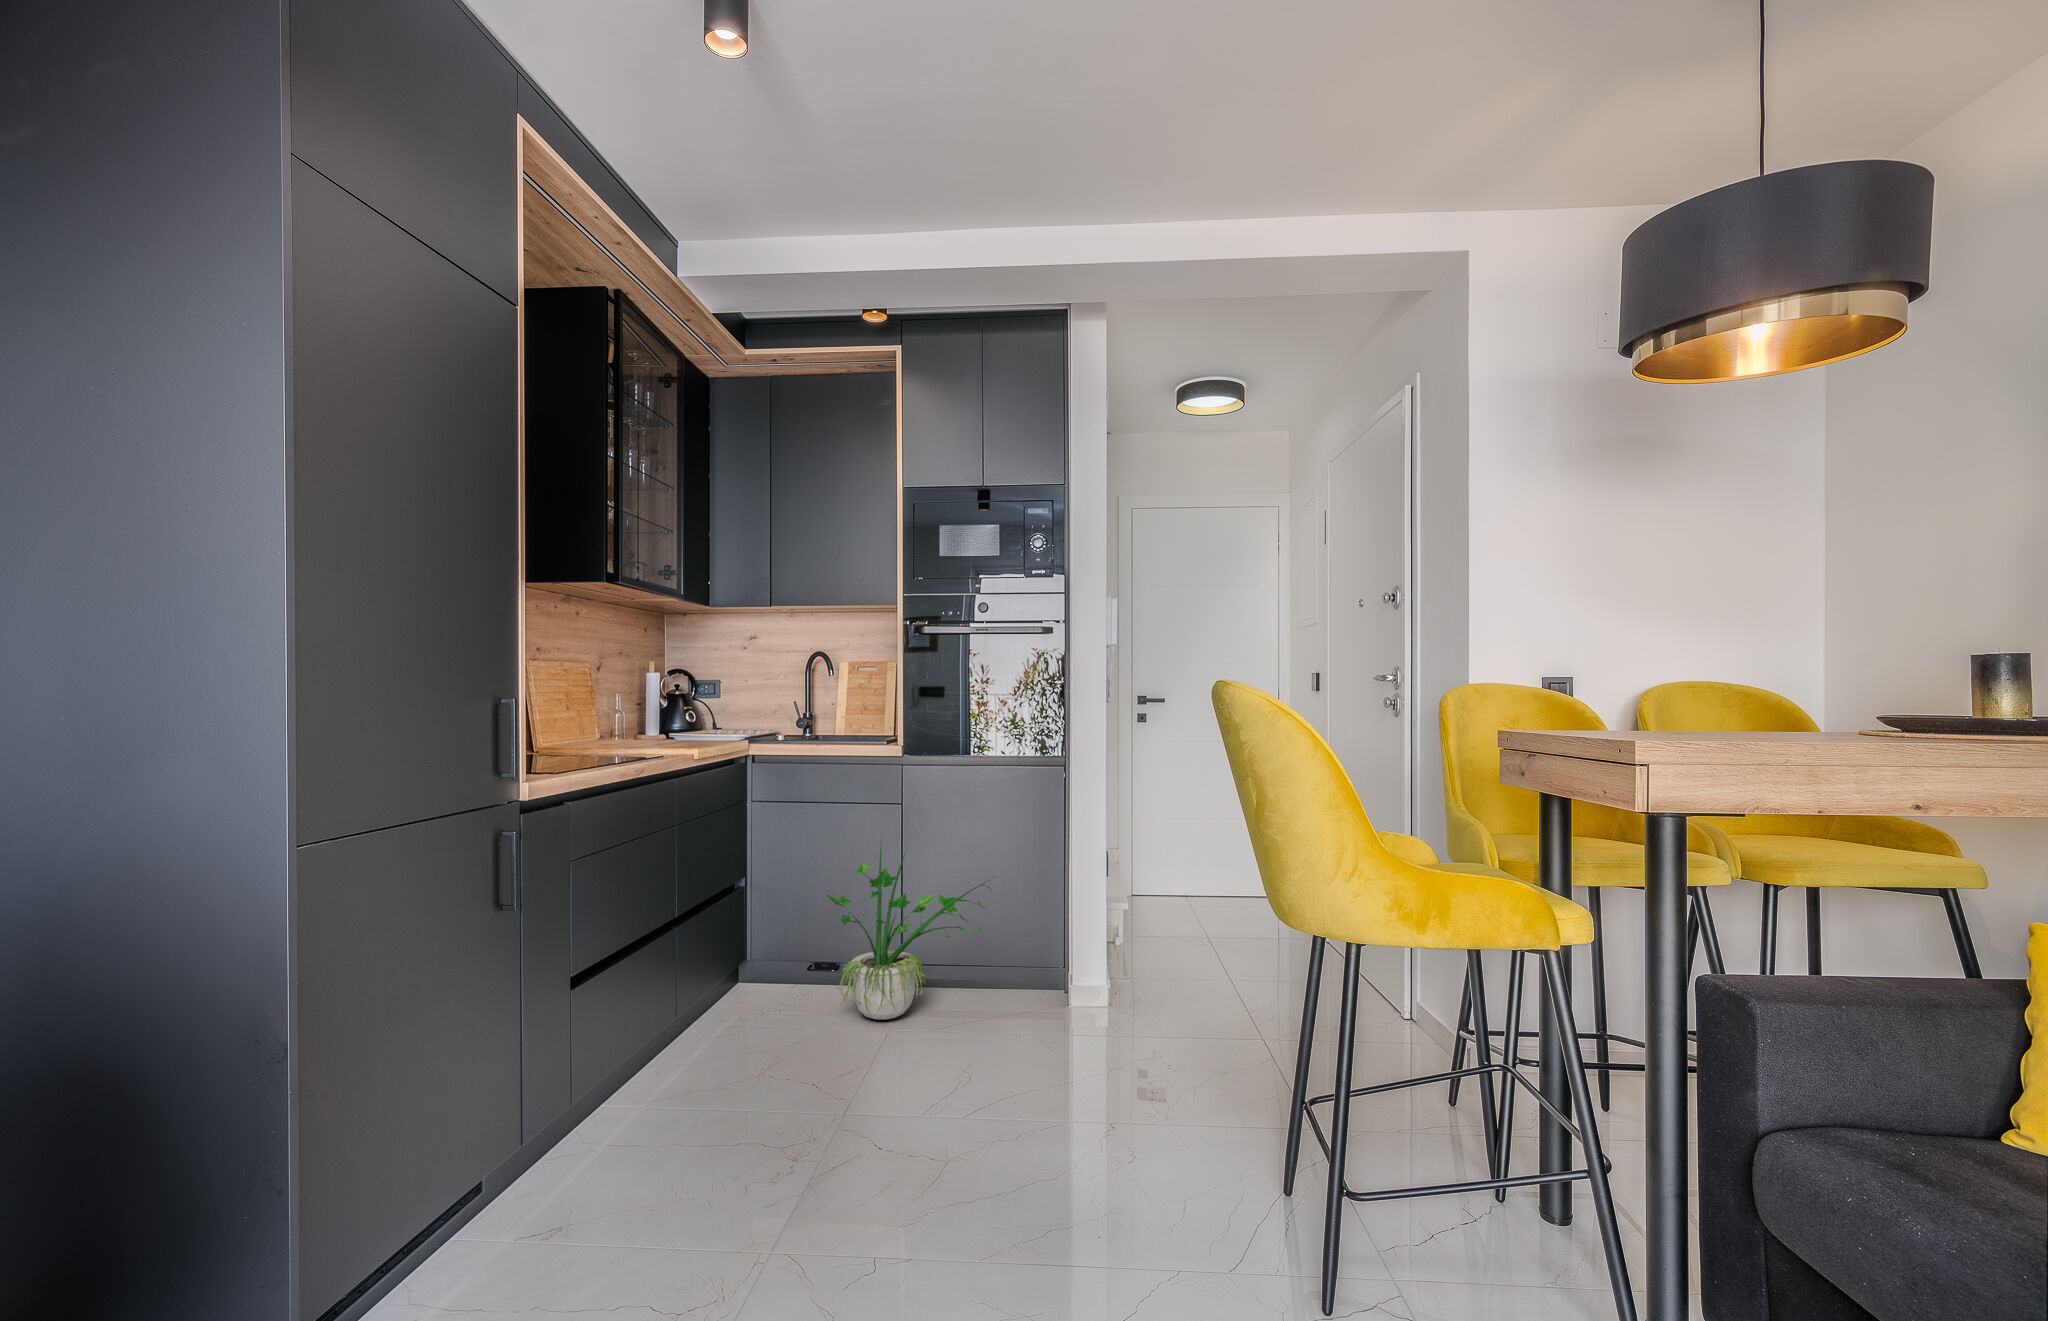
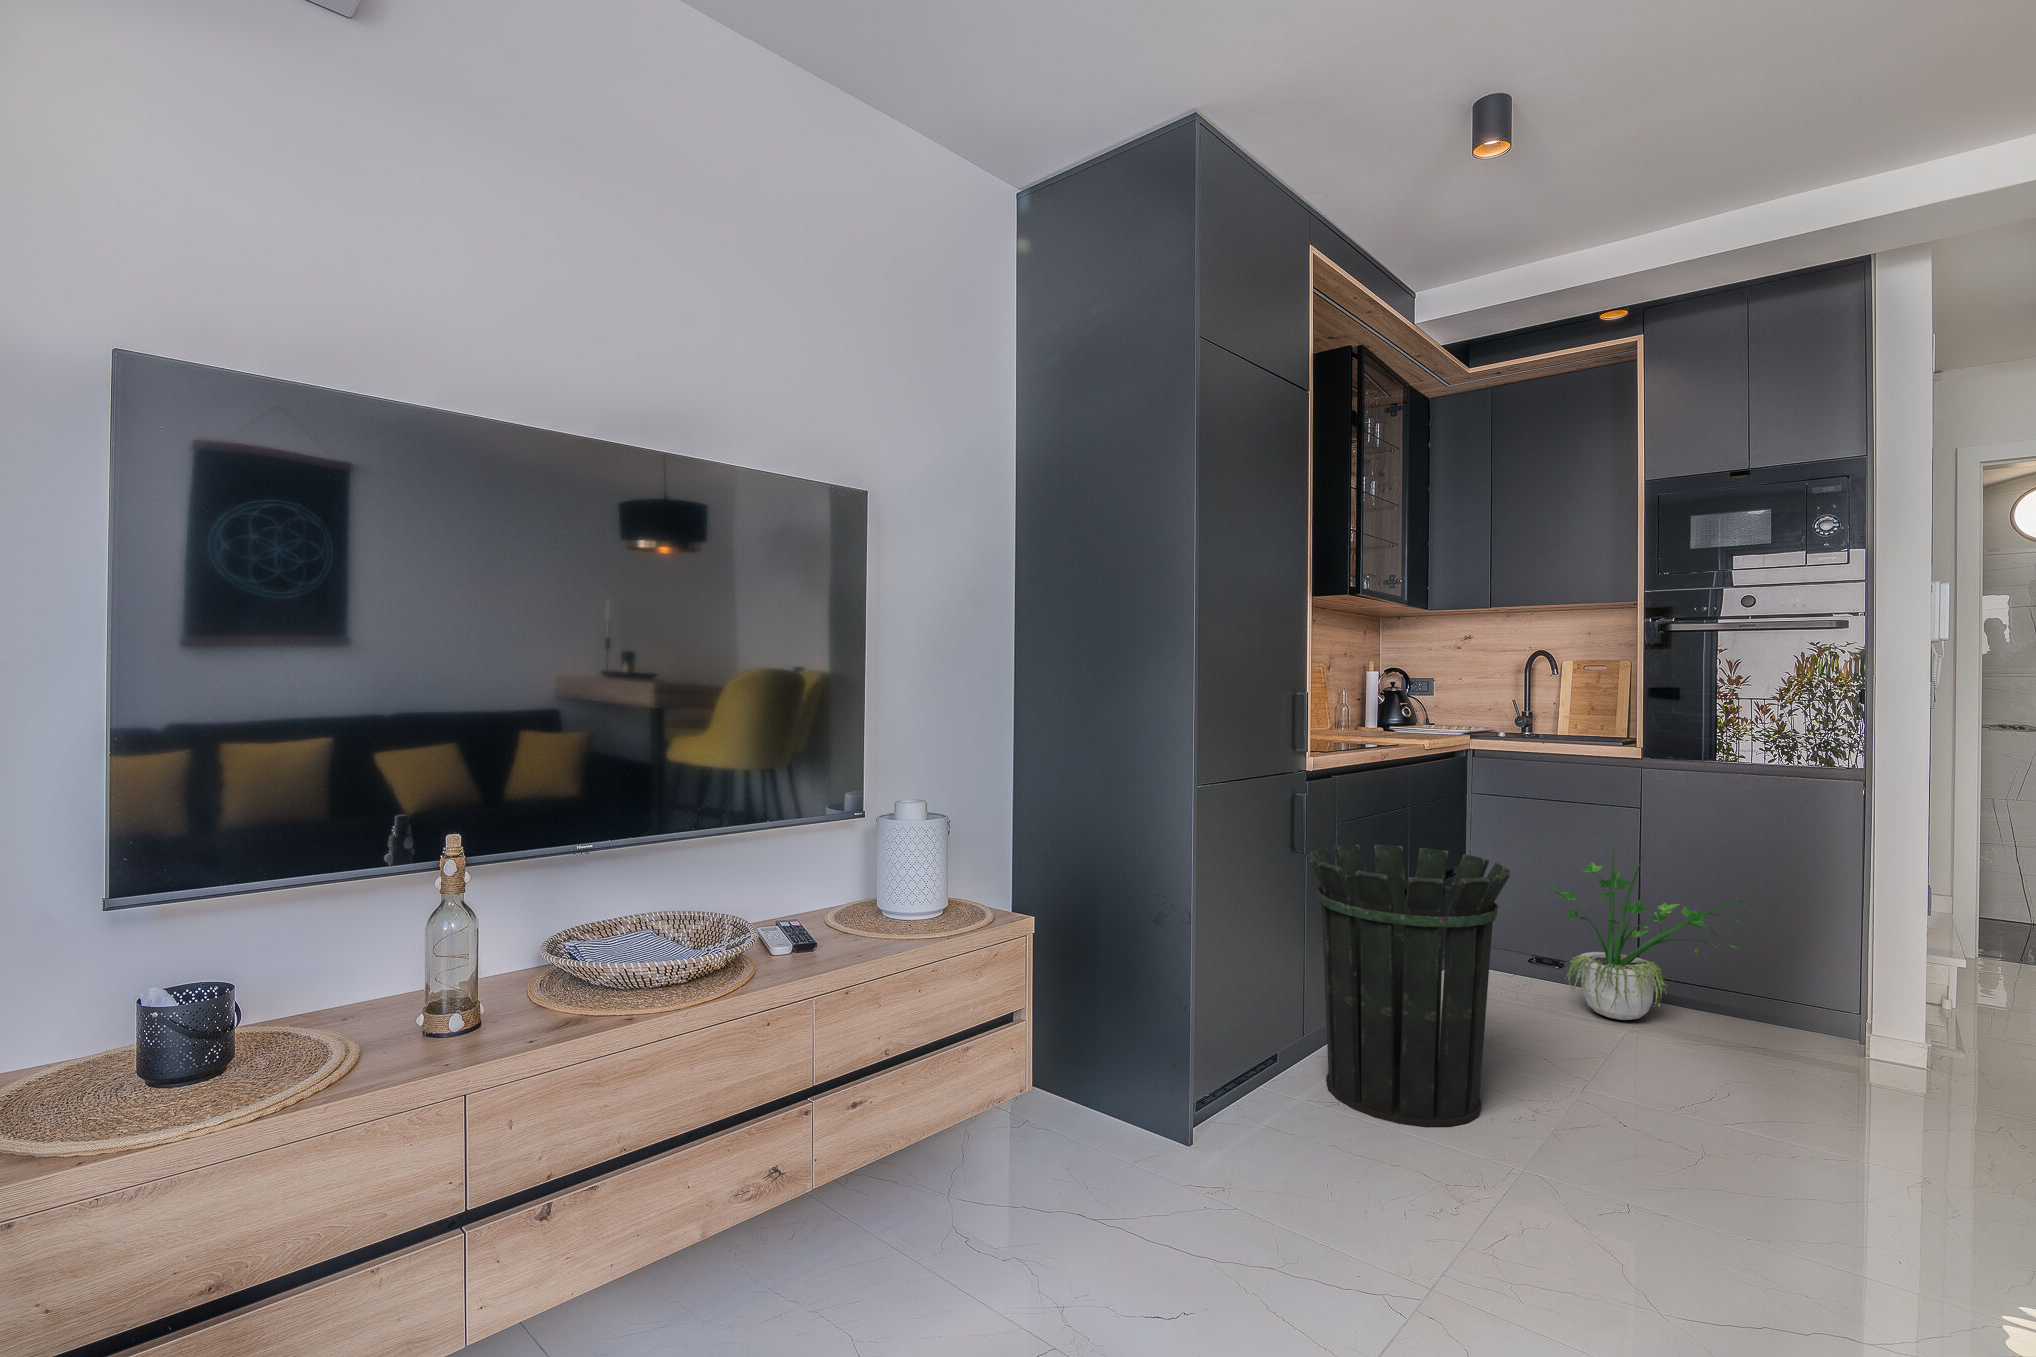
waste bin: none [508,885,763,1260] -> present [1307,845,1511,1127]

